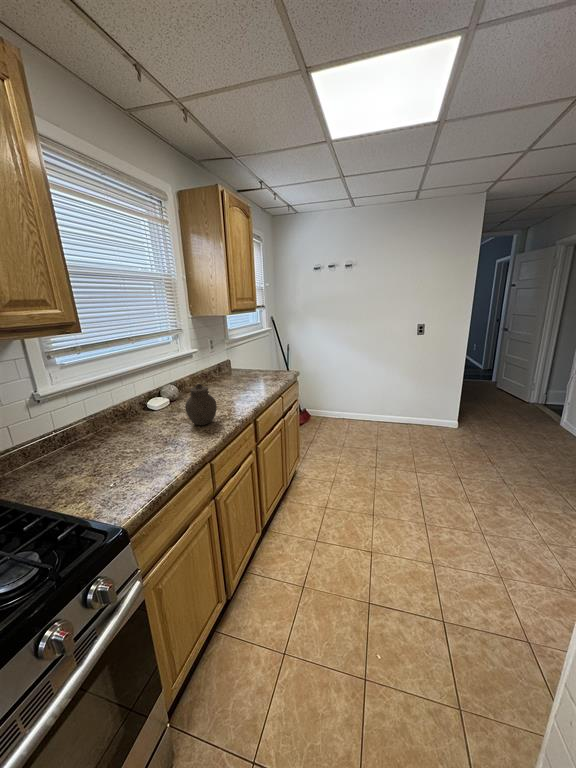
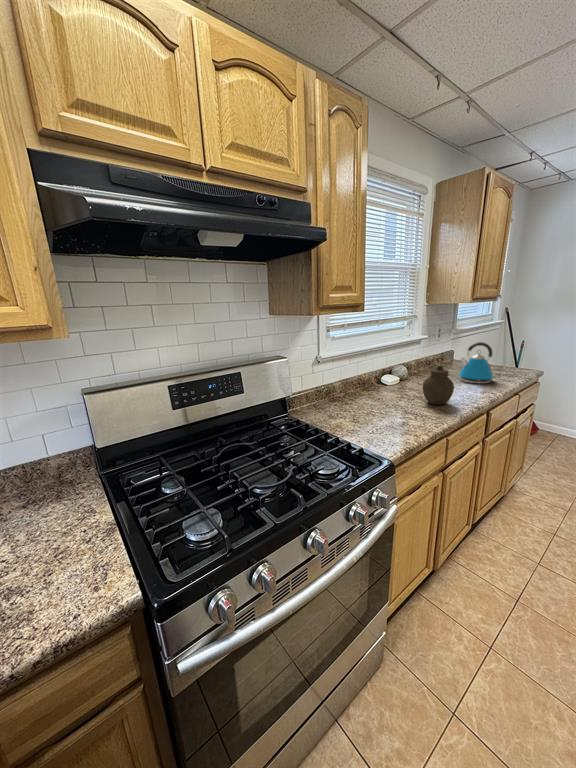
kettle: none [228,352,262,392] -> present [459,342,495,383]

